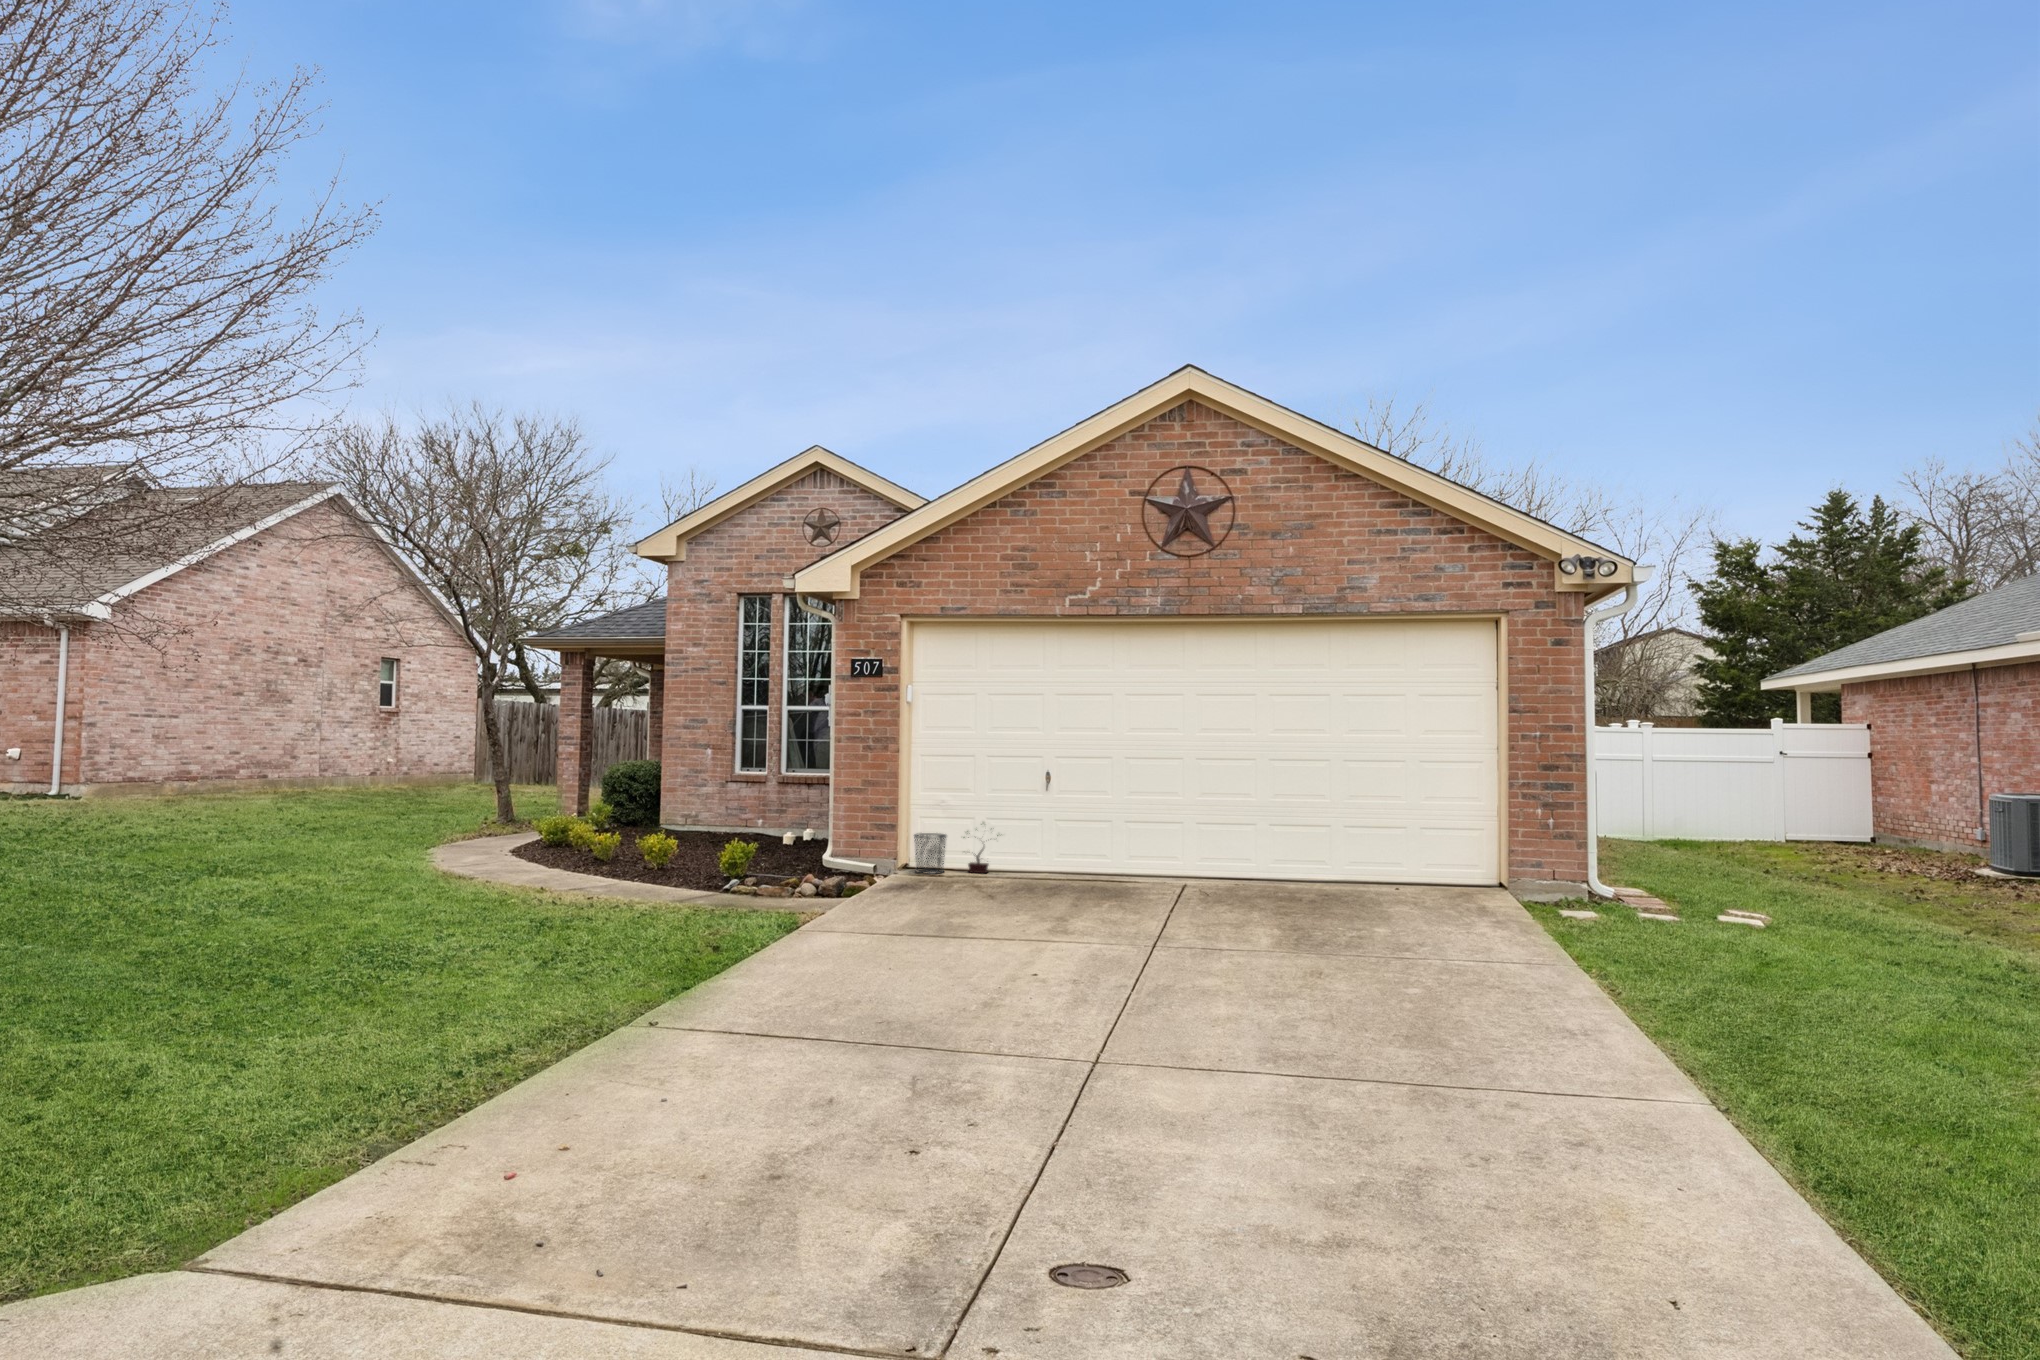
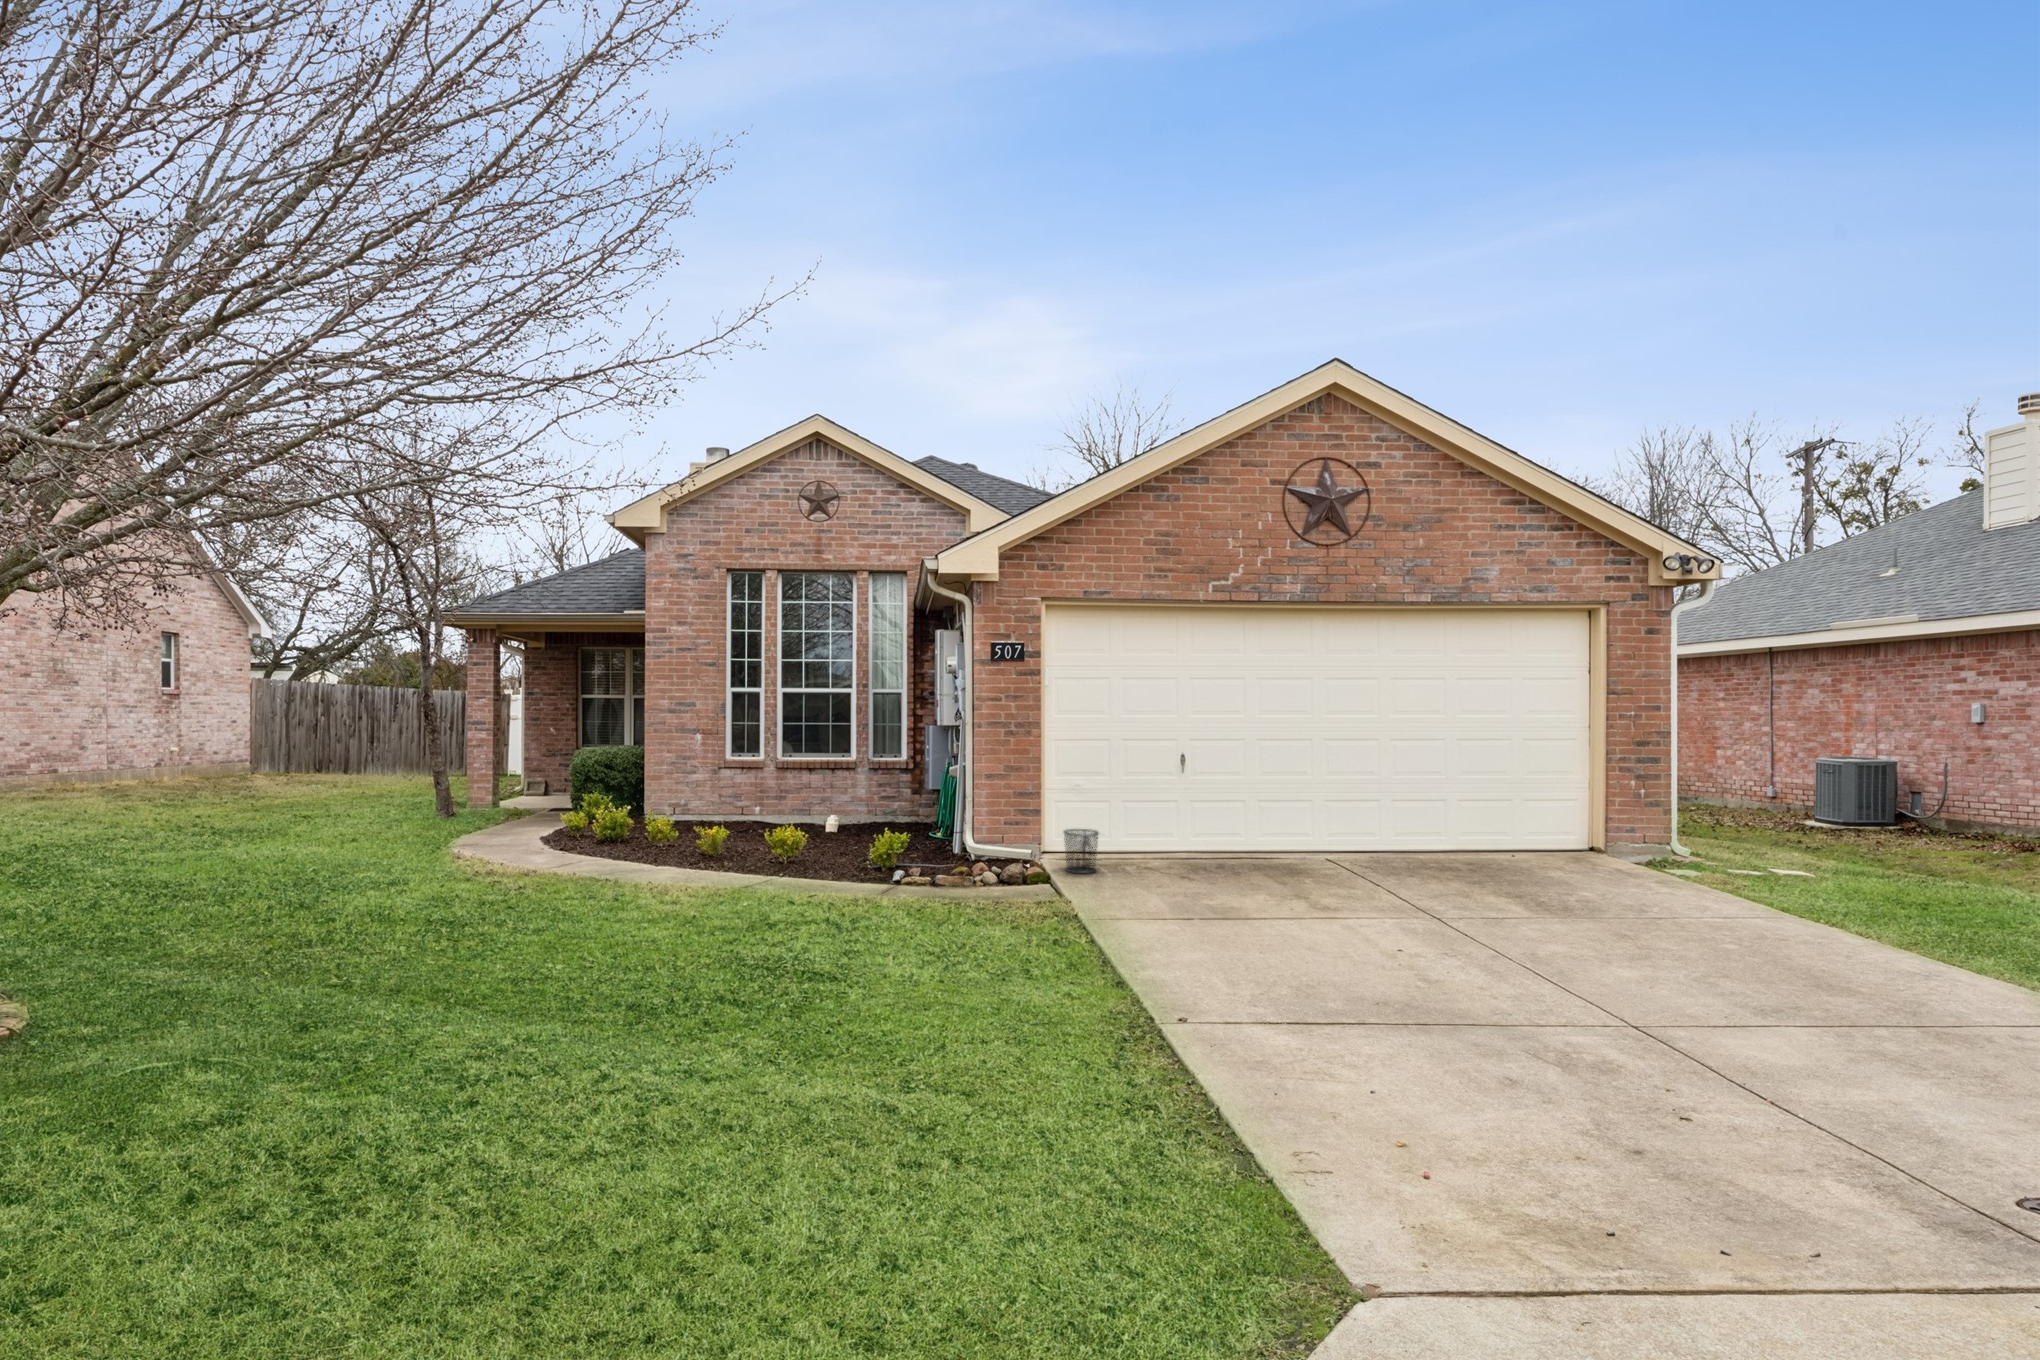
potted plant: present [963,824,998,873] -> none [1108,813,1158,868]

